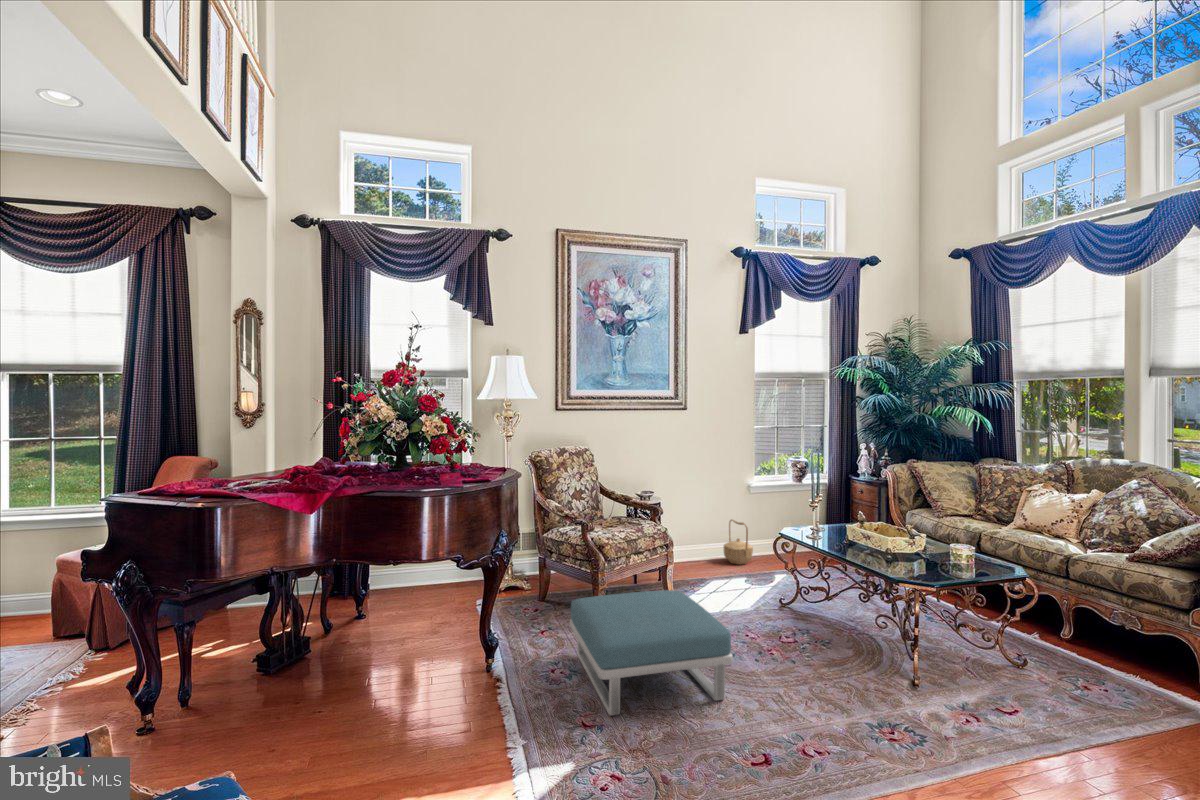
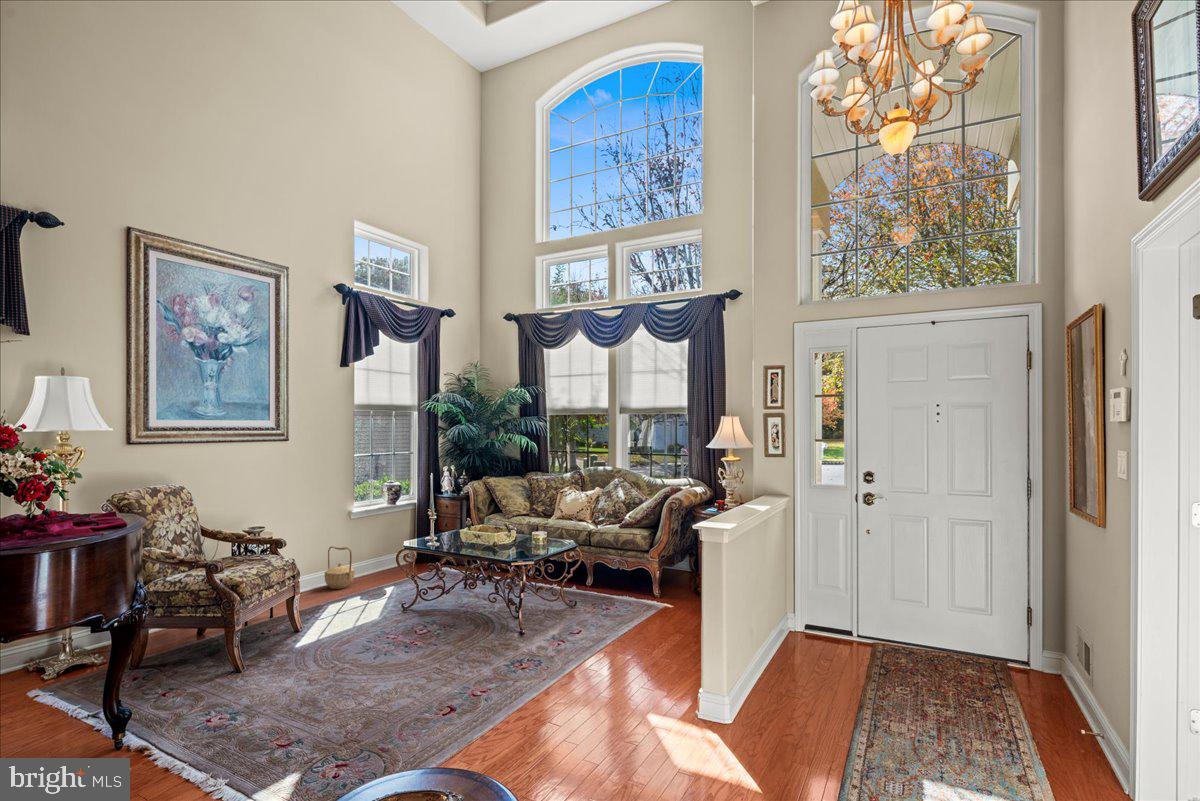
footstool: present [570,590,733,716] -> none [223,610,403,727]

